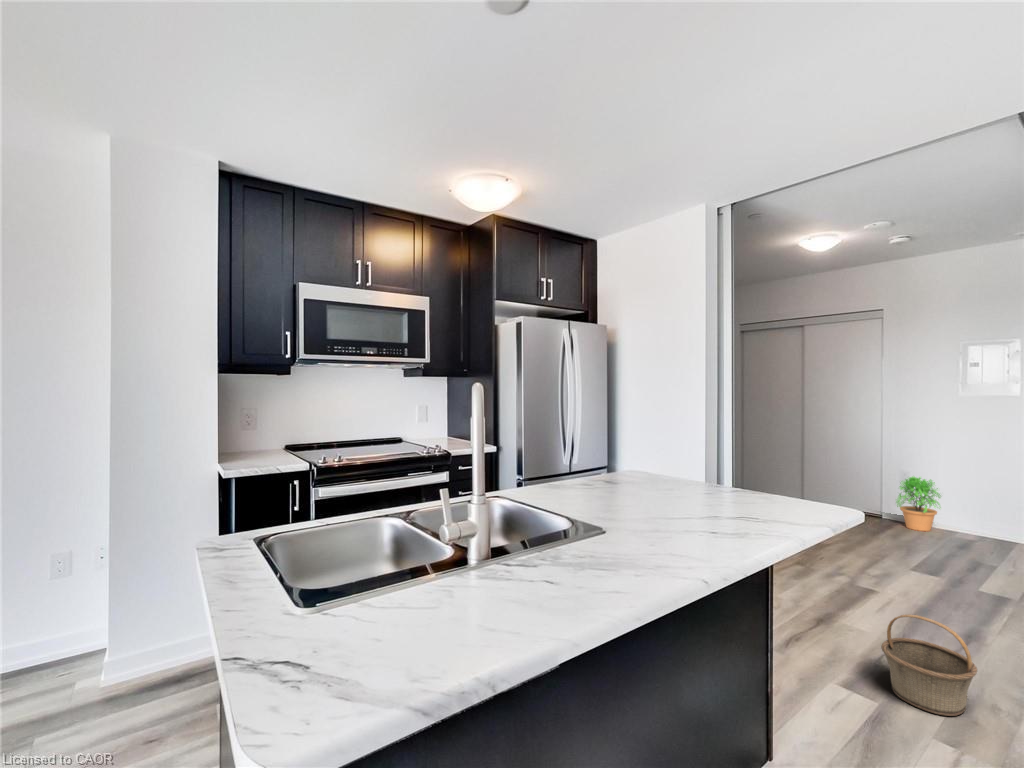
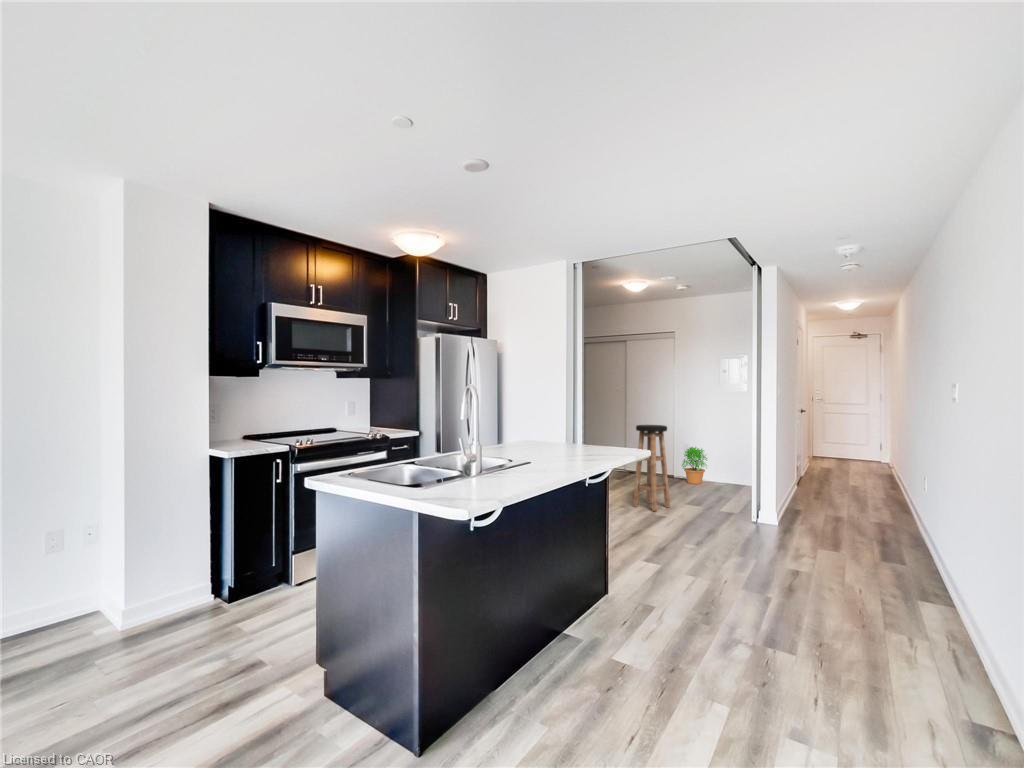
bar stool: none [817,444,882,577] -> present [633,425,670,511]
basket: present [881,615,977,716] -> none [664,516,707,565]

